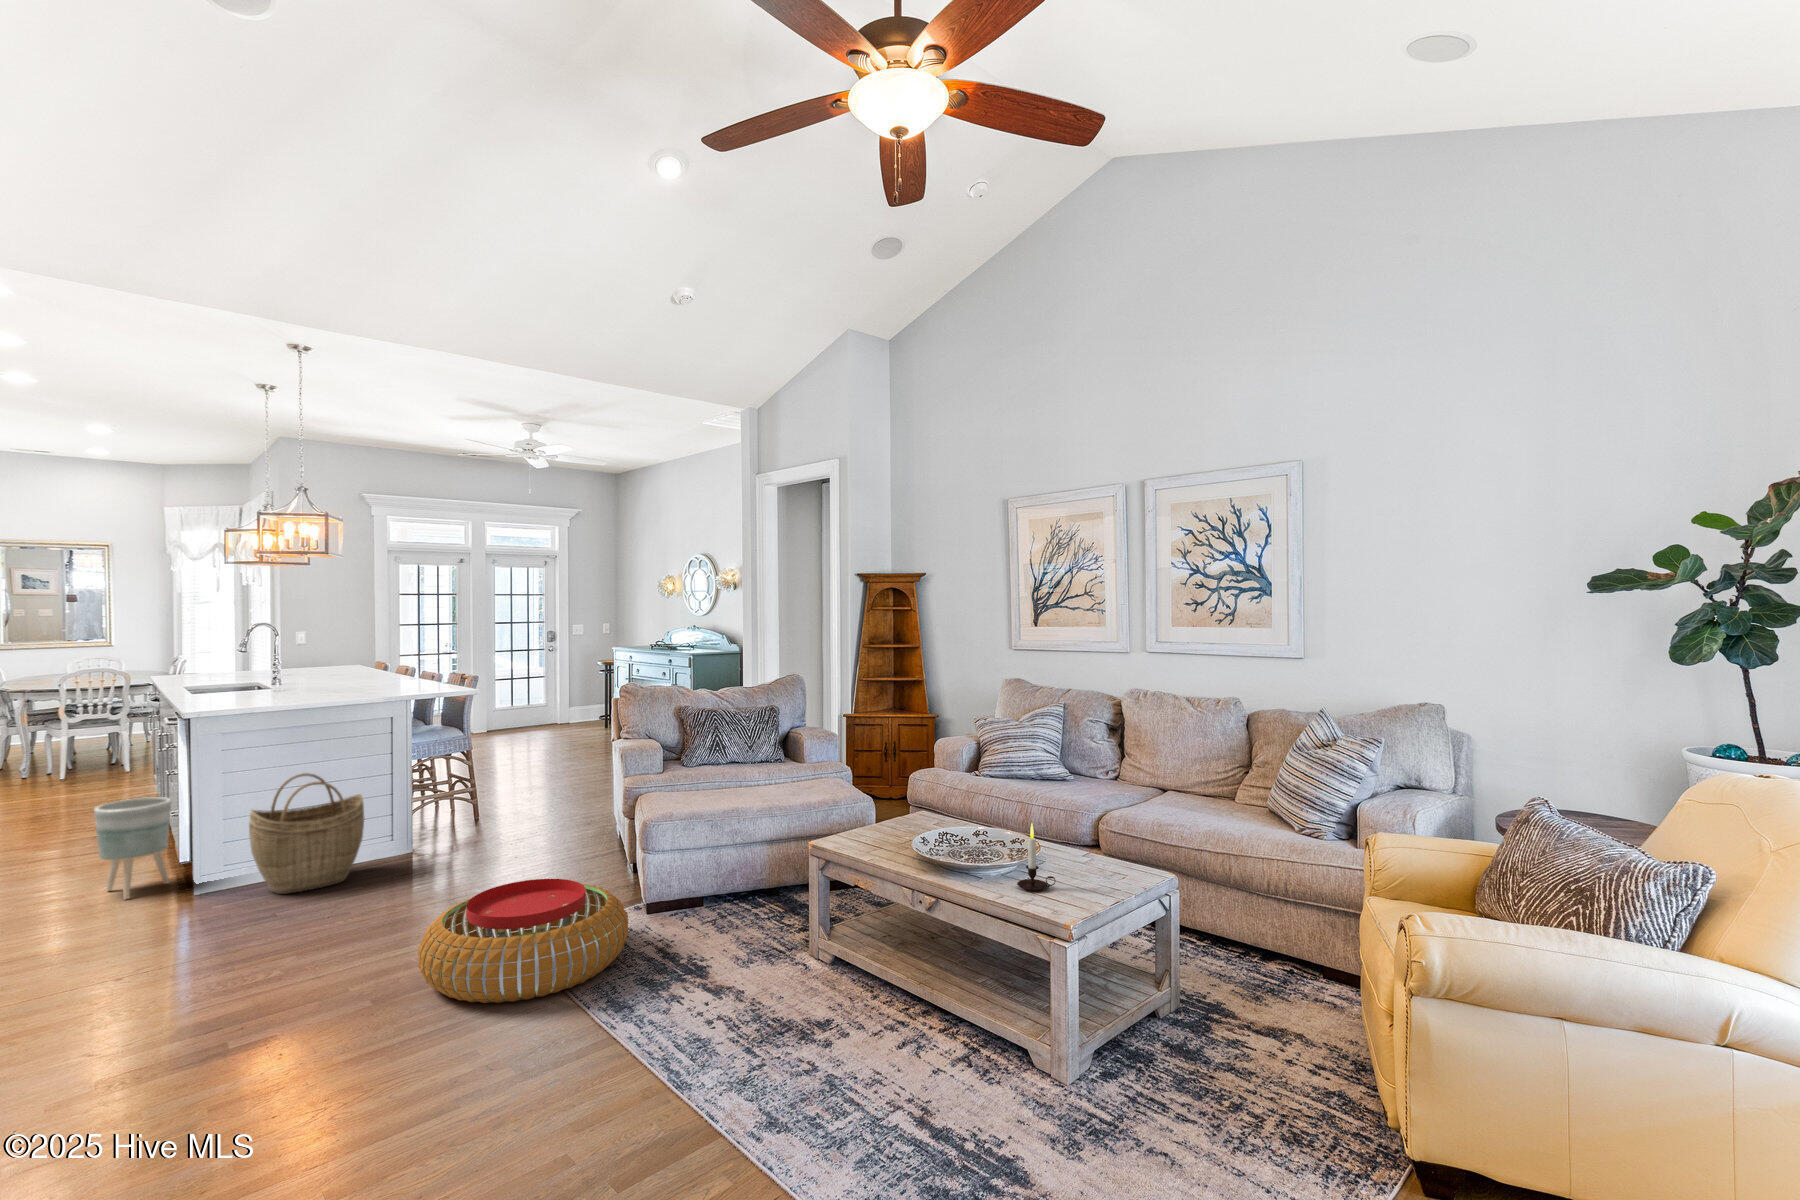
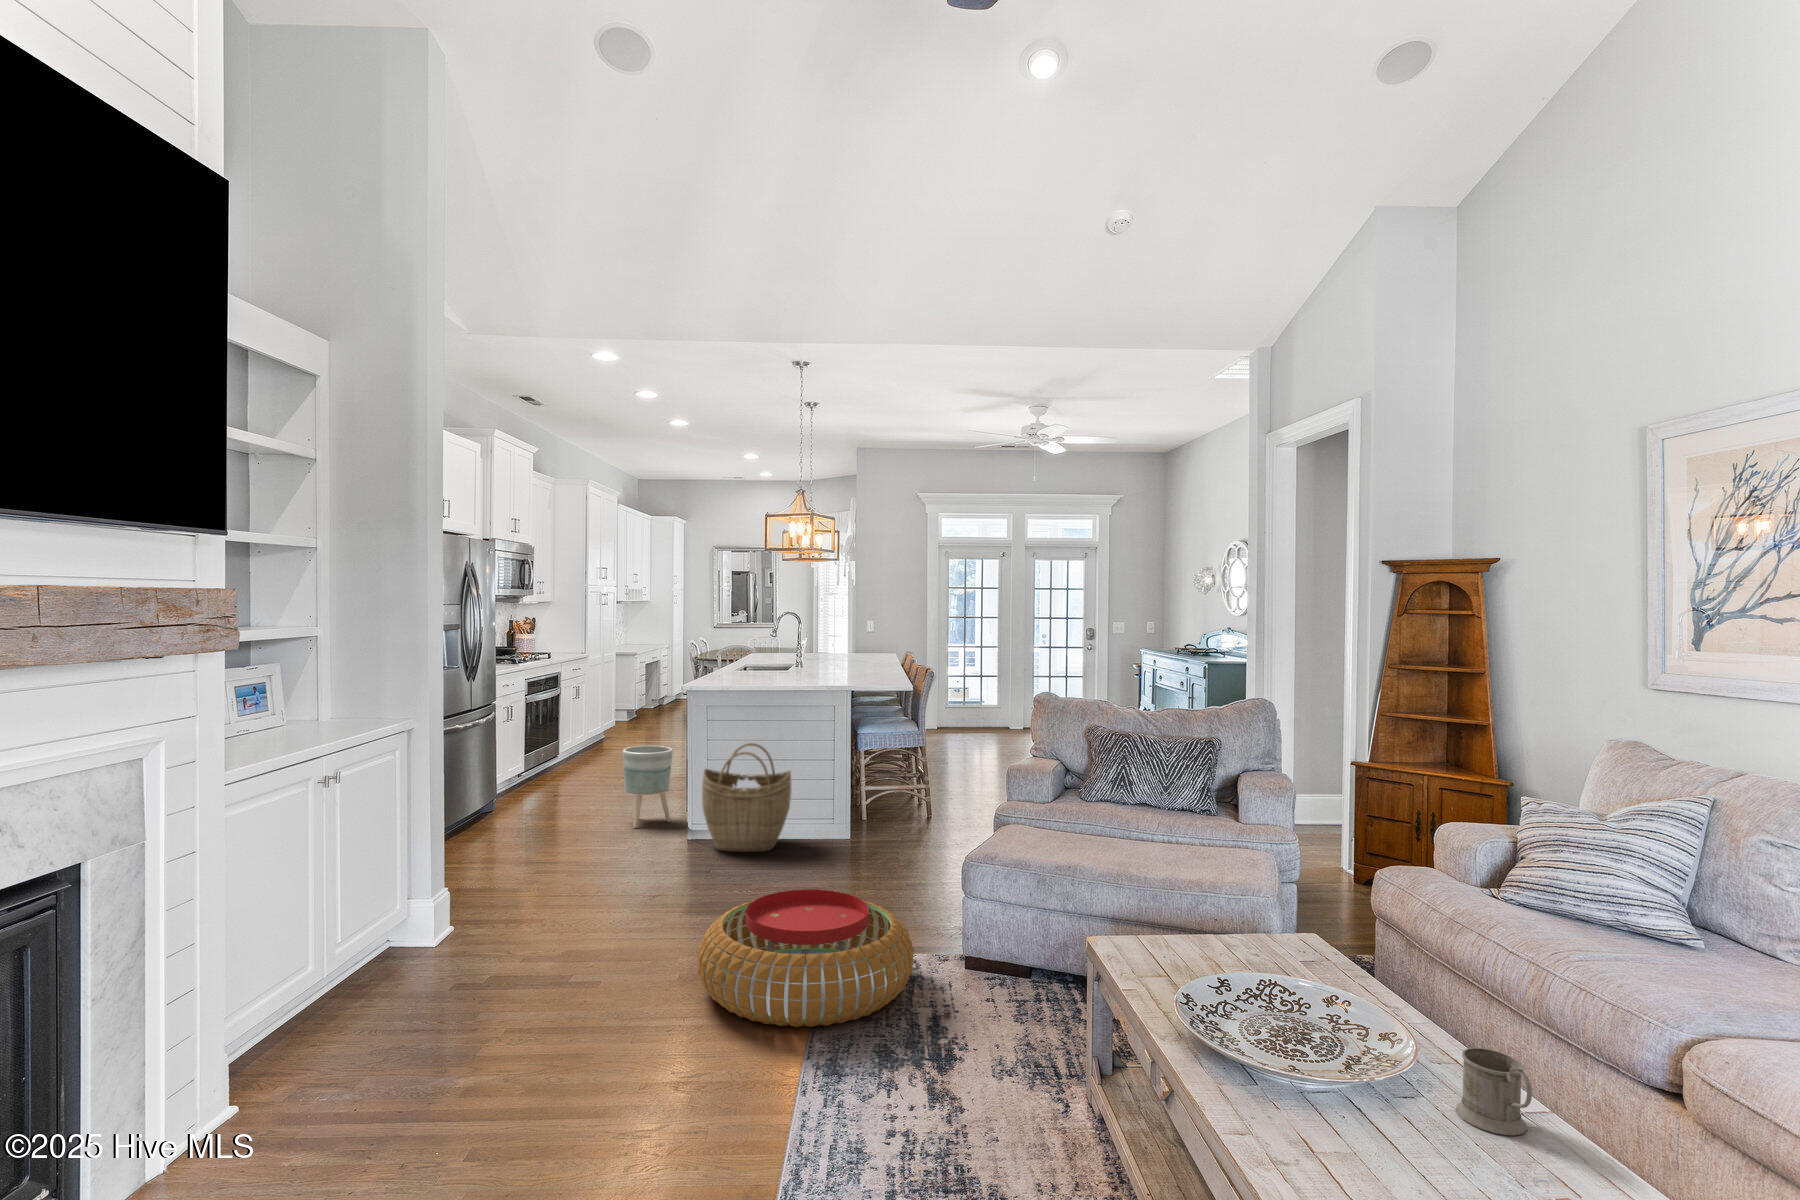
candle: present [1017,823,1055,891] -> none [1313,1009,1389,1147]
mug: none [1056,832,1094,870] -> present [1456,1048,1532,1135]

